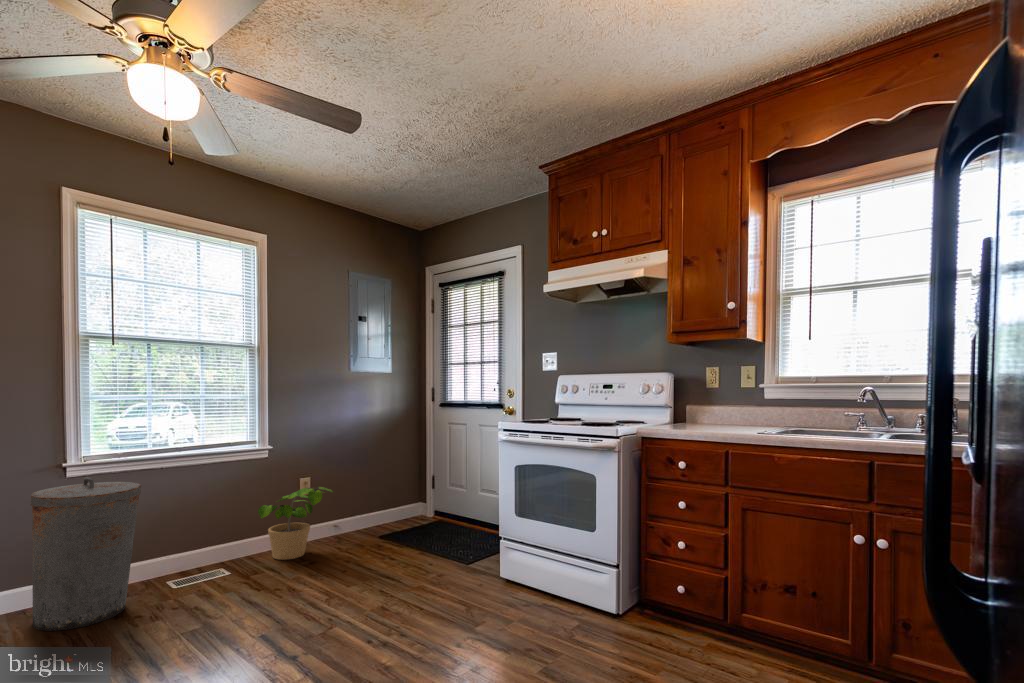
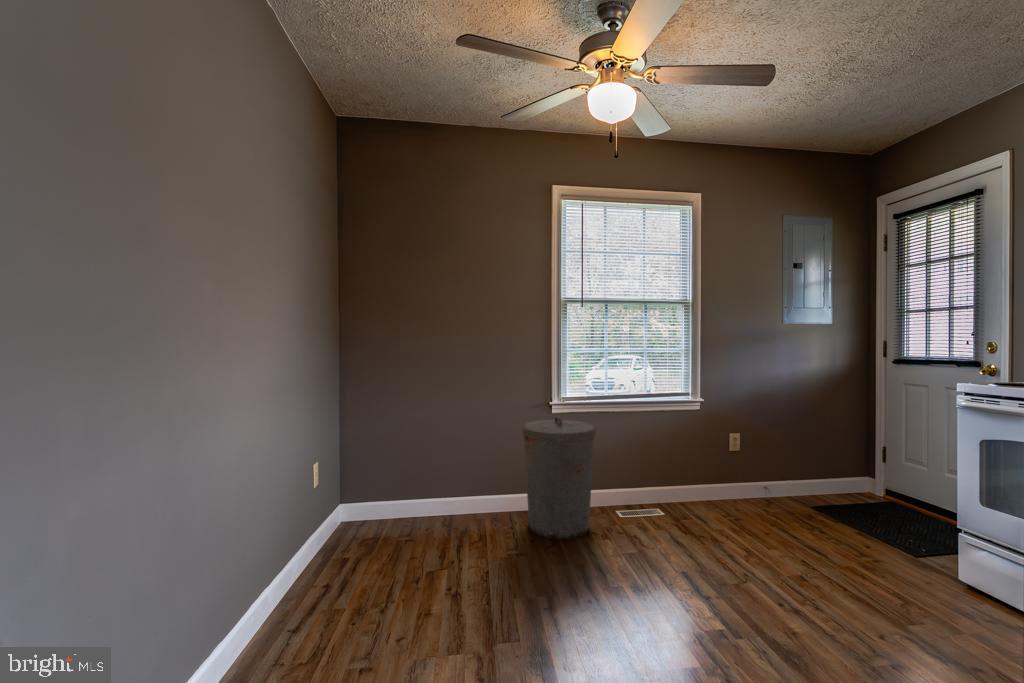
potted plant: present [258,487,333,560] -> none [691,447,774,514]

